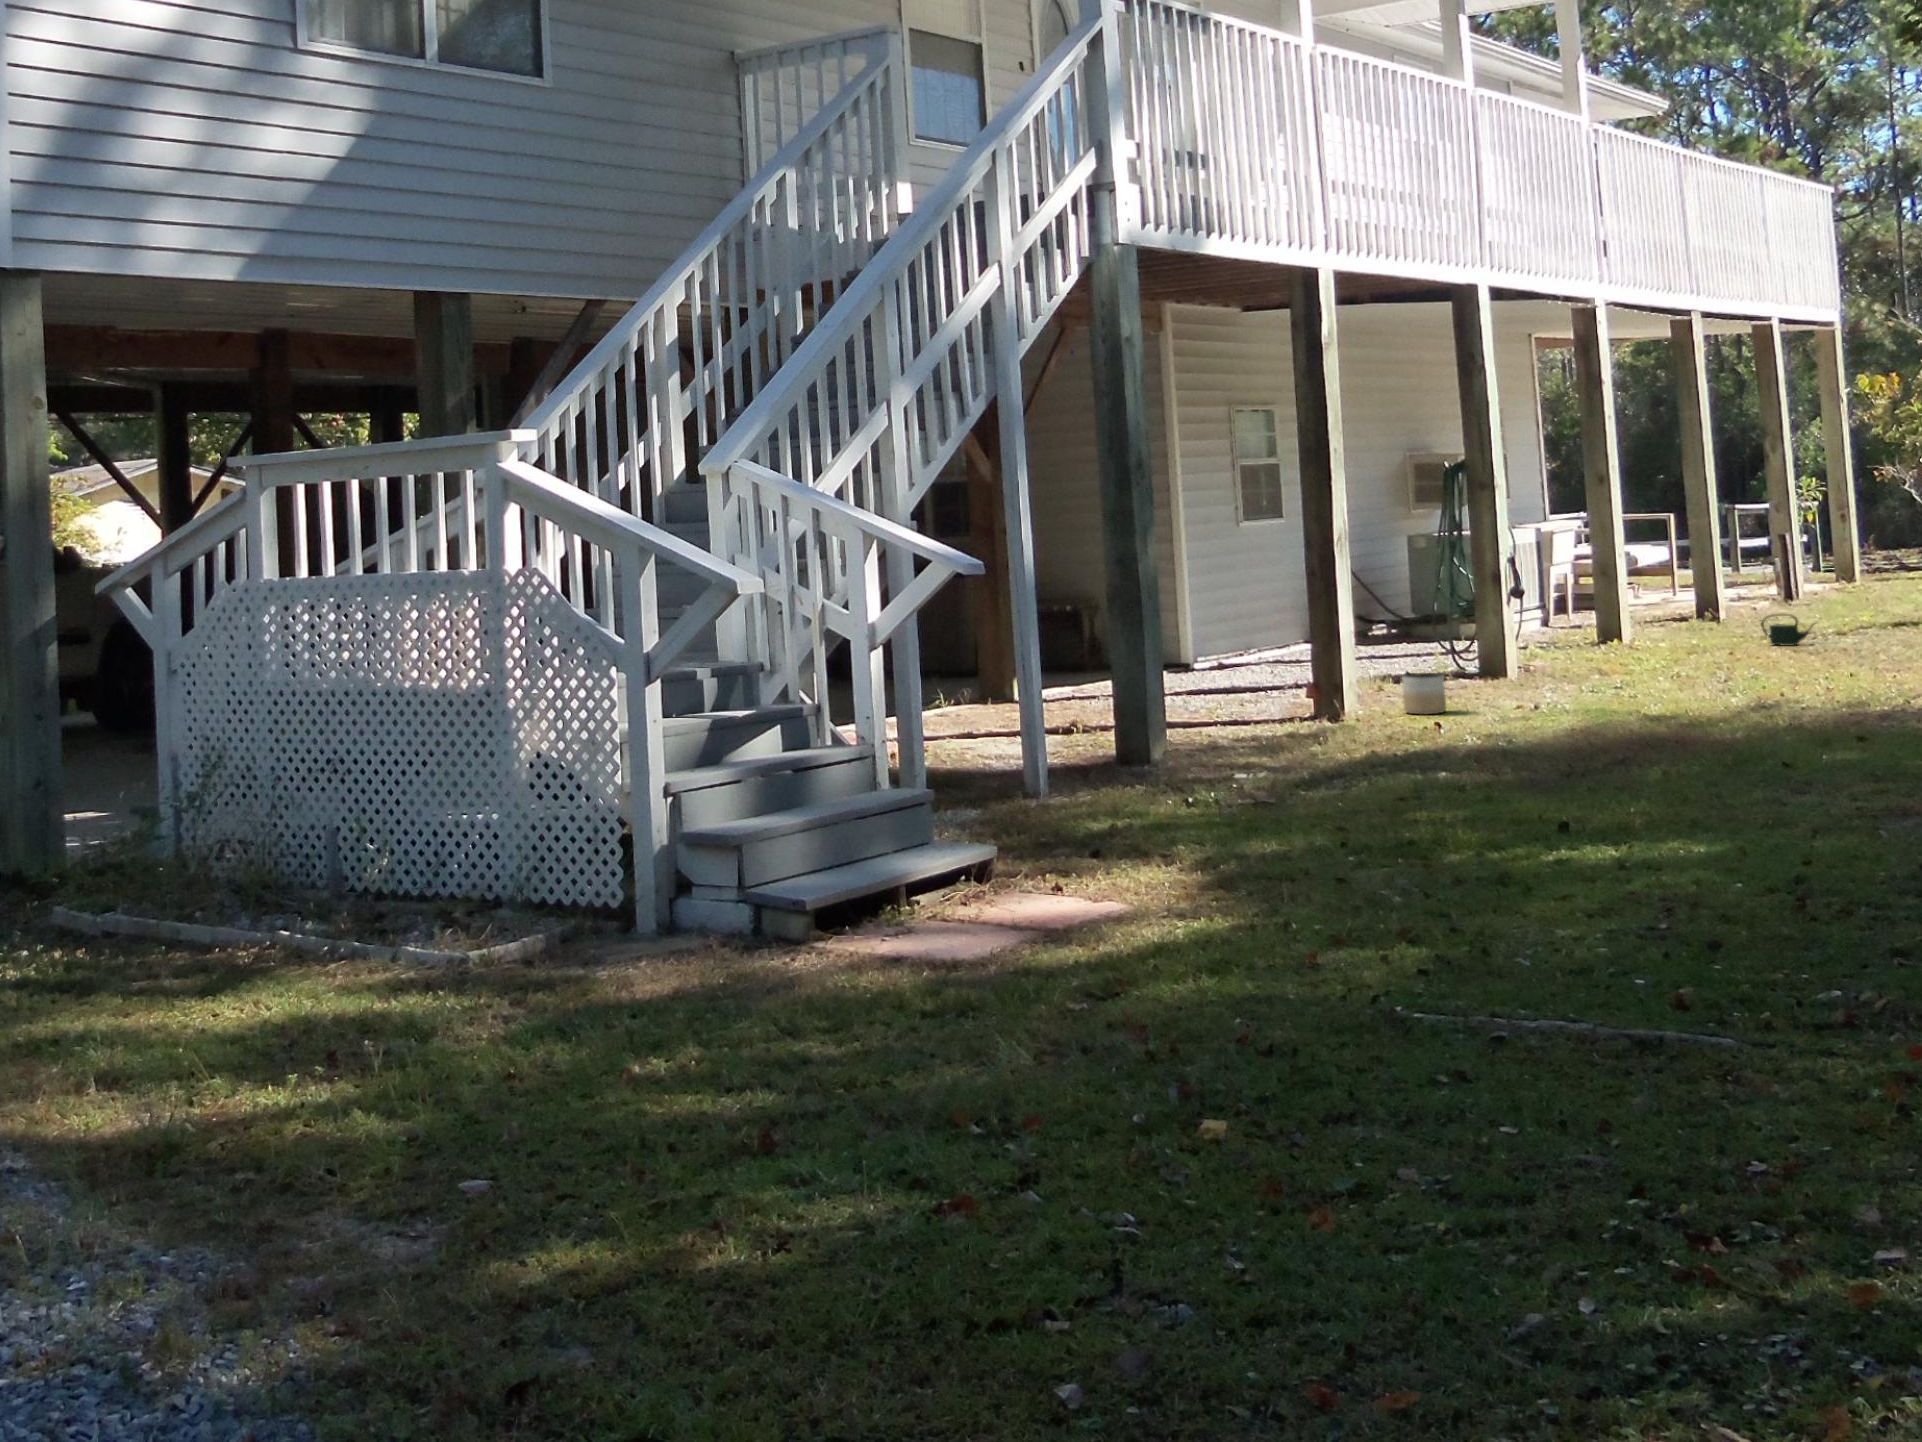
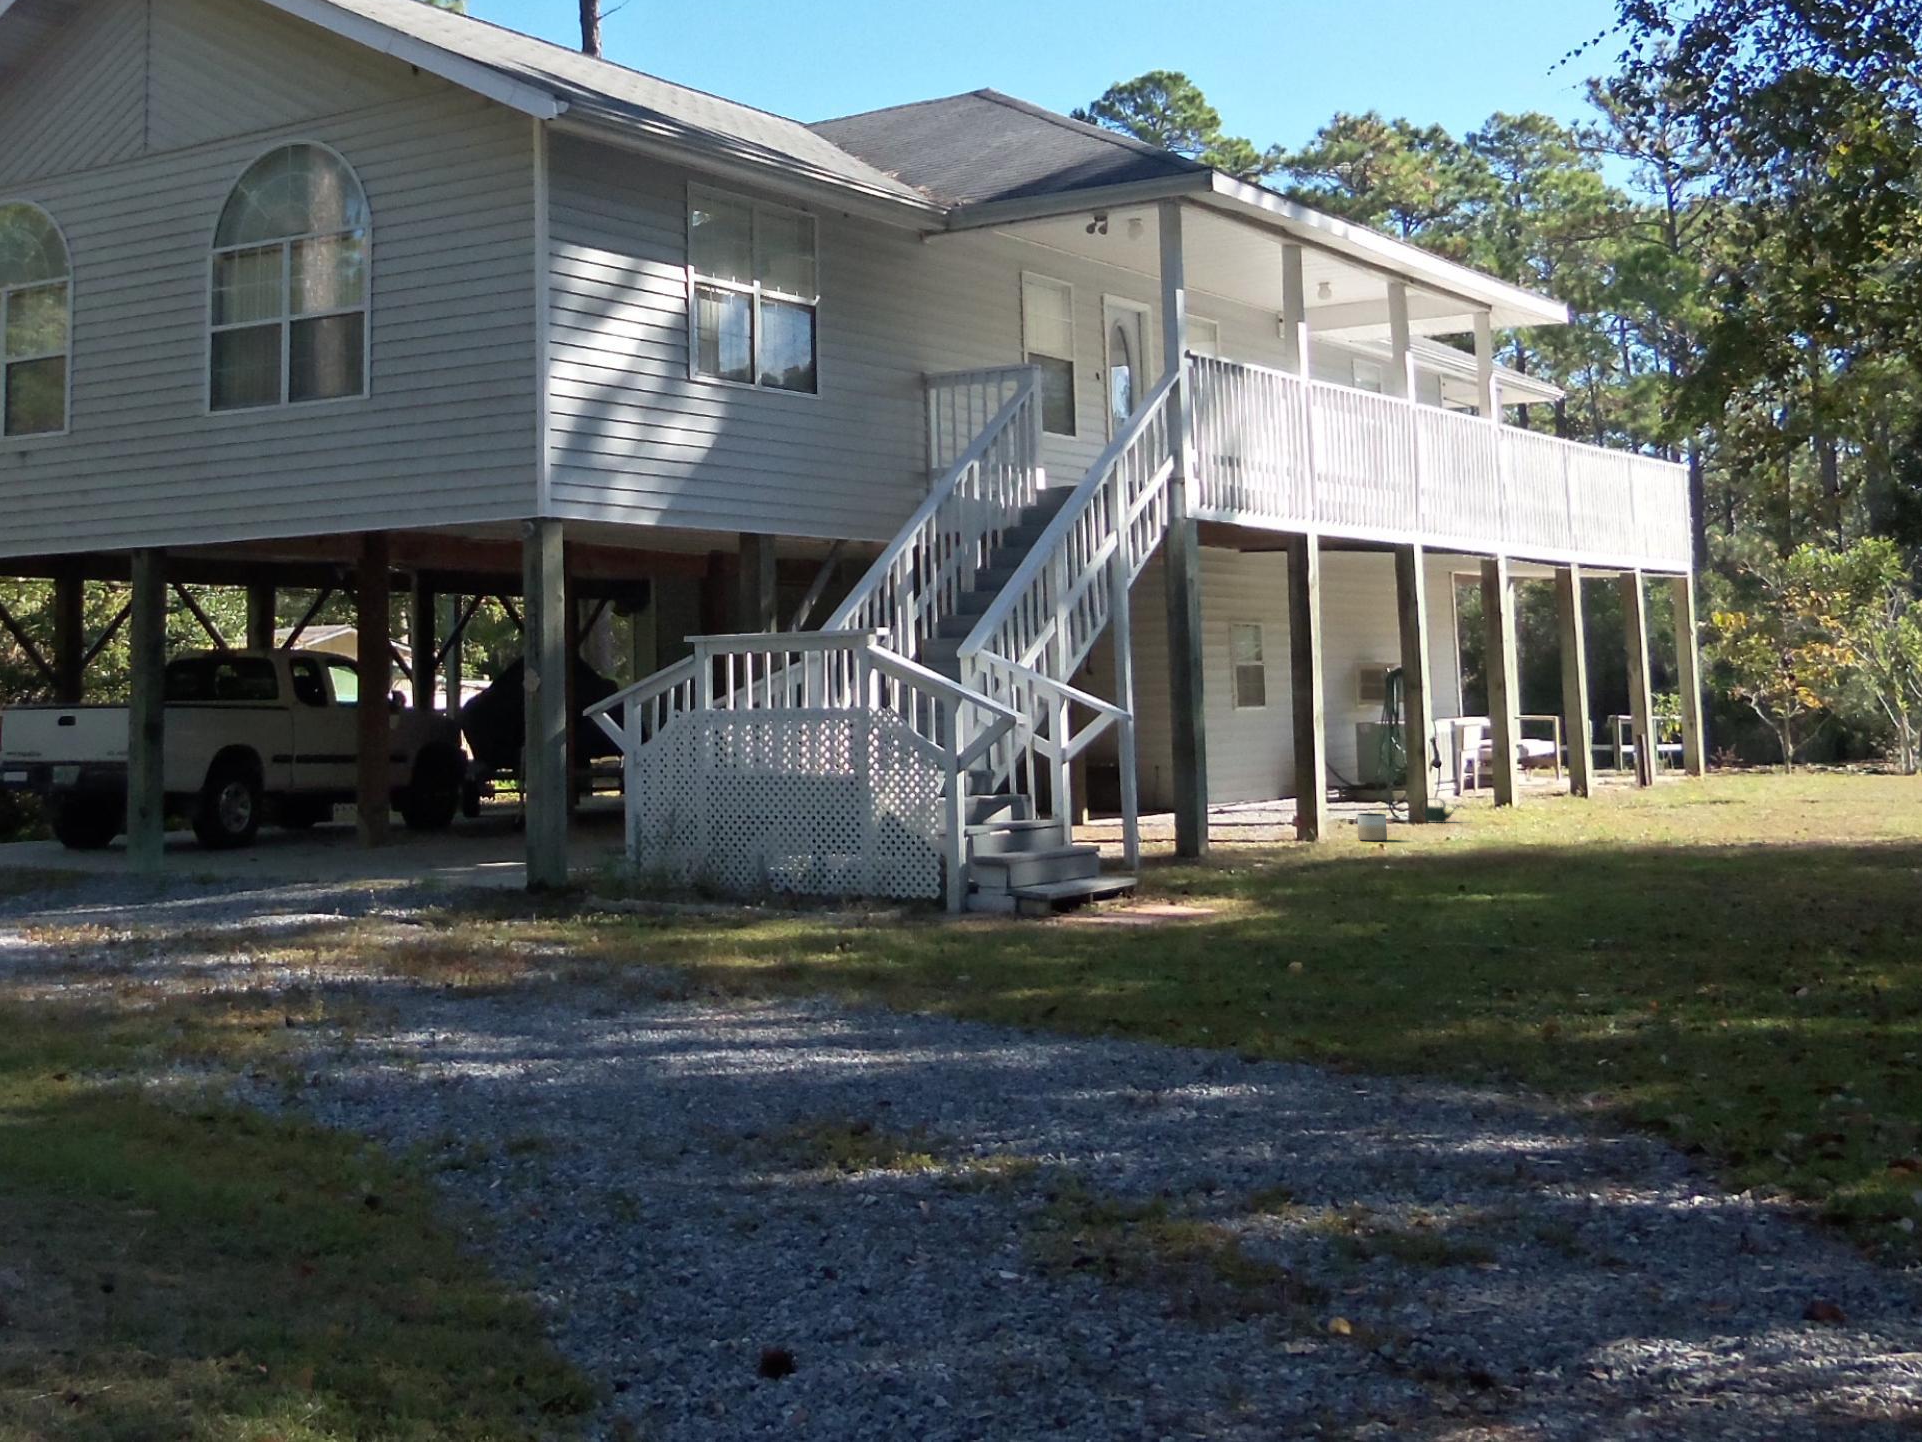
watering can: present [1761,614,1815,646] -> present [1420,800,1453,823]

